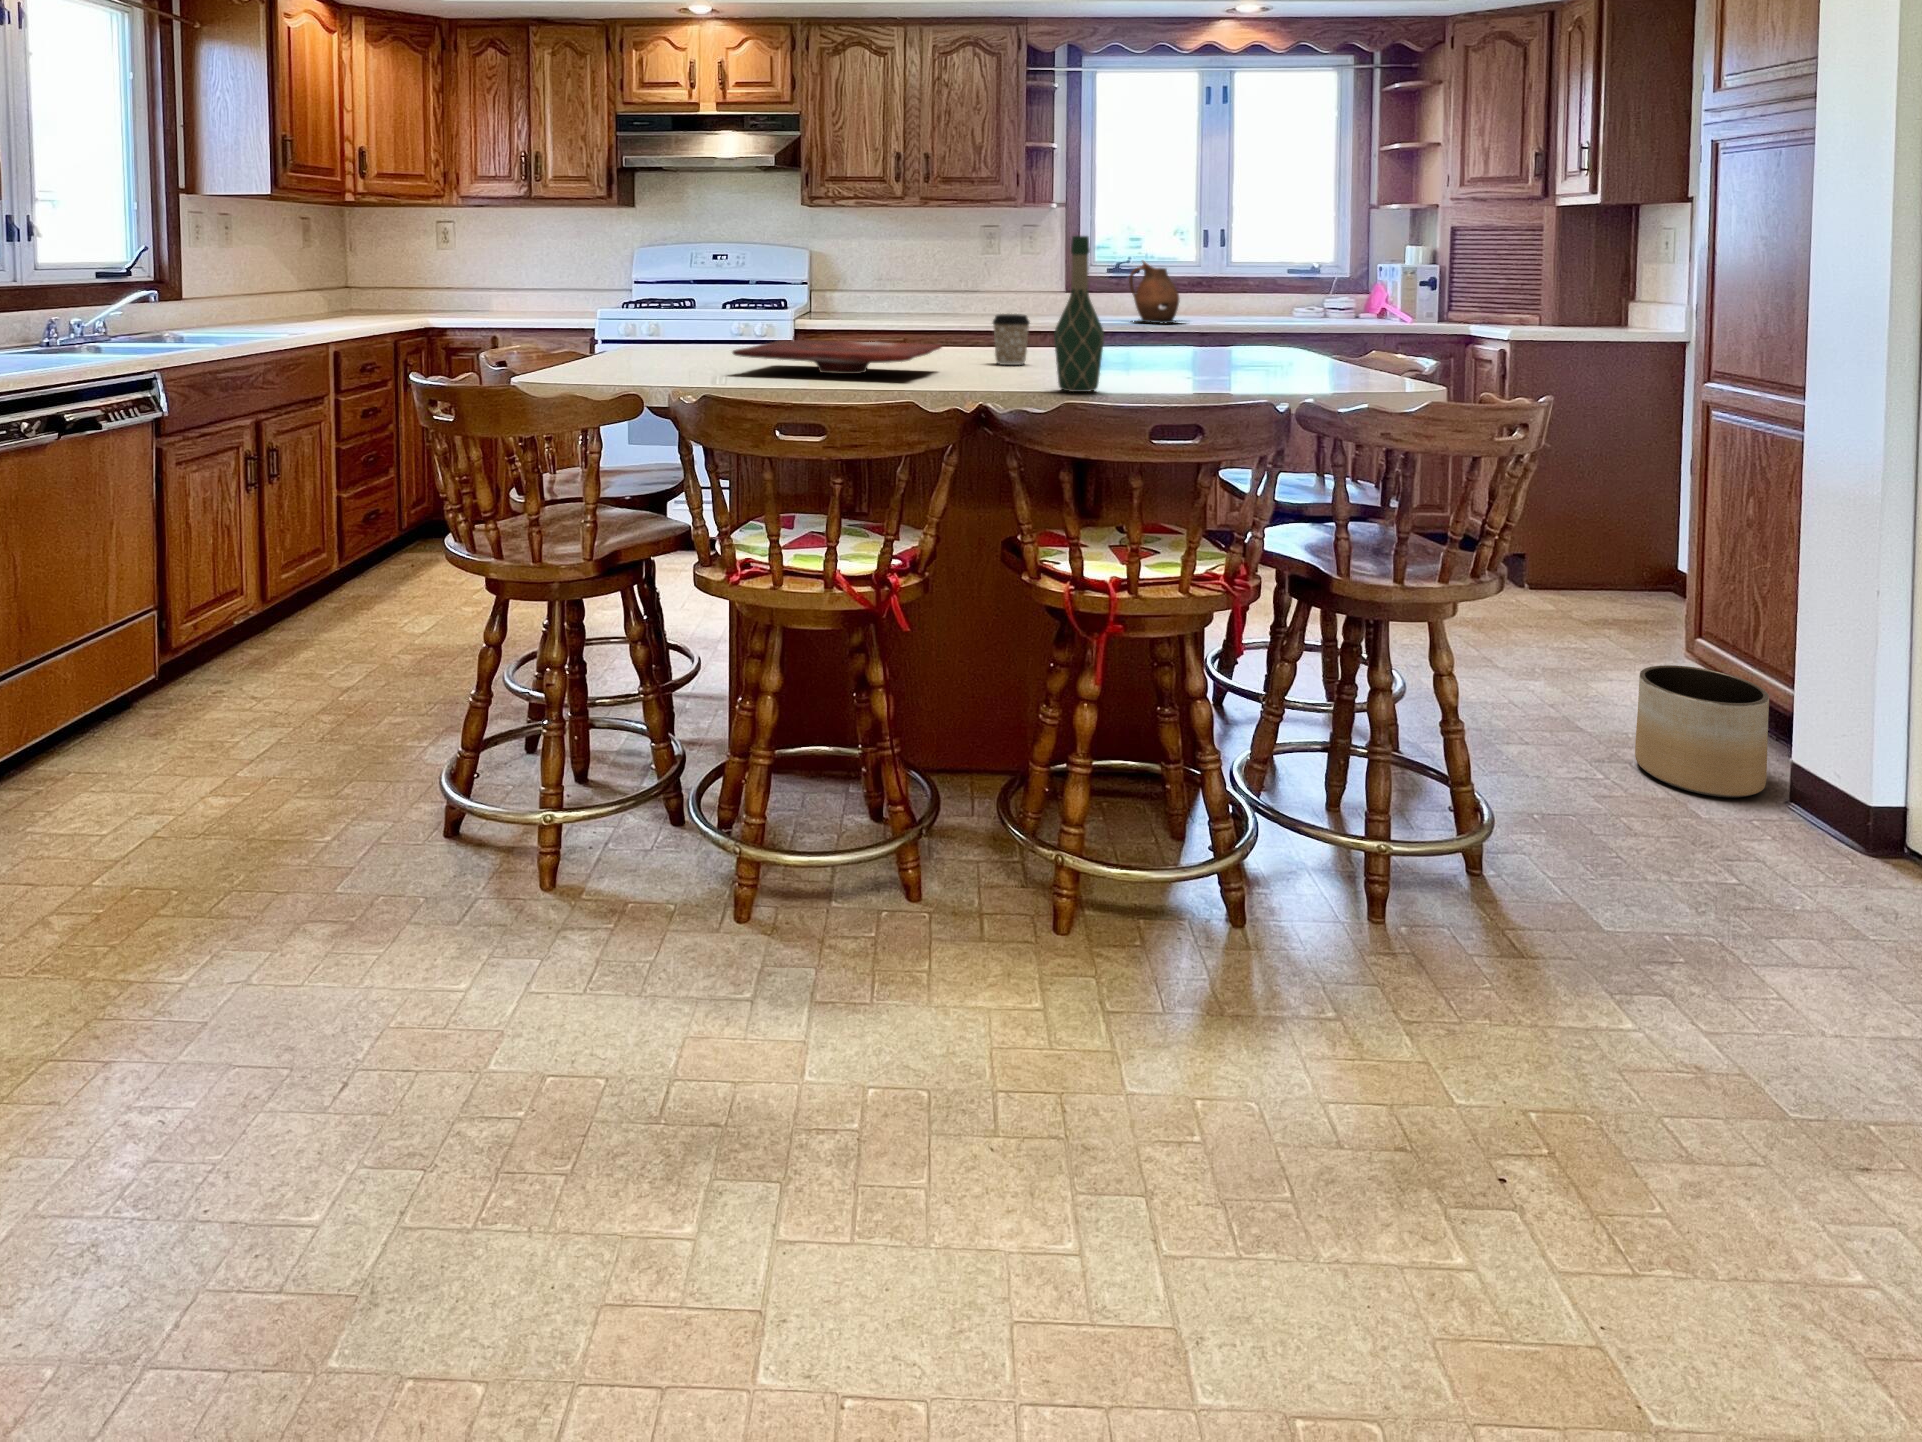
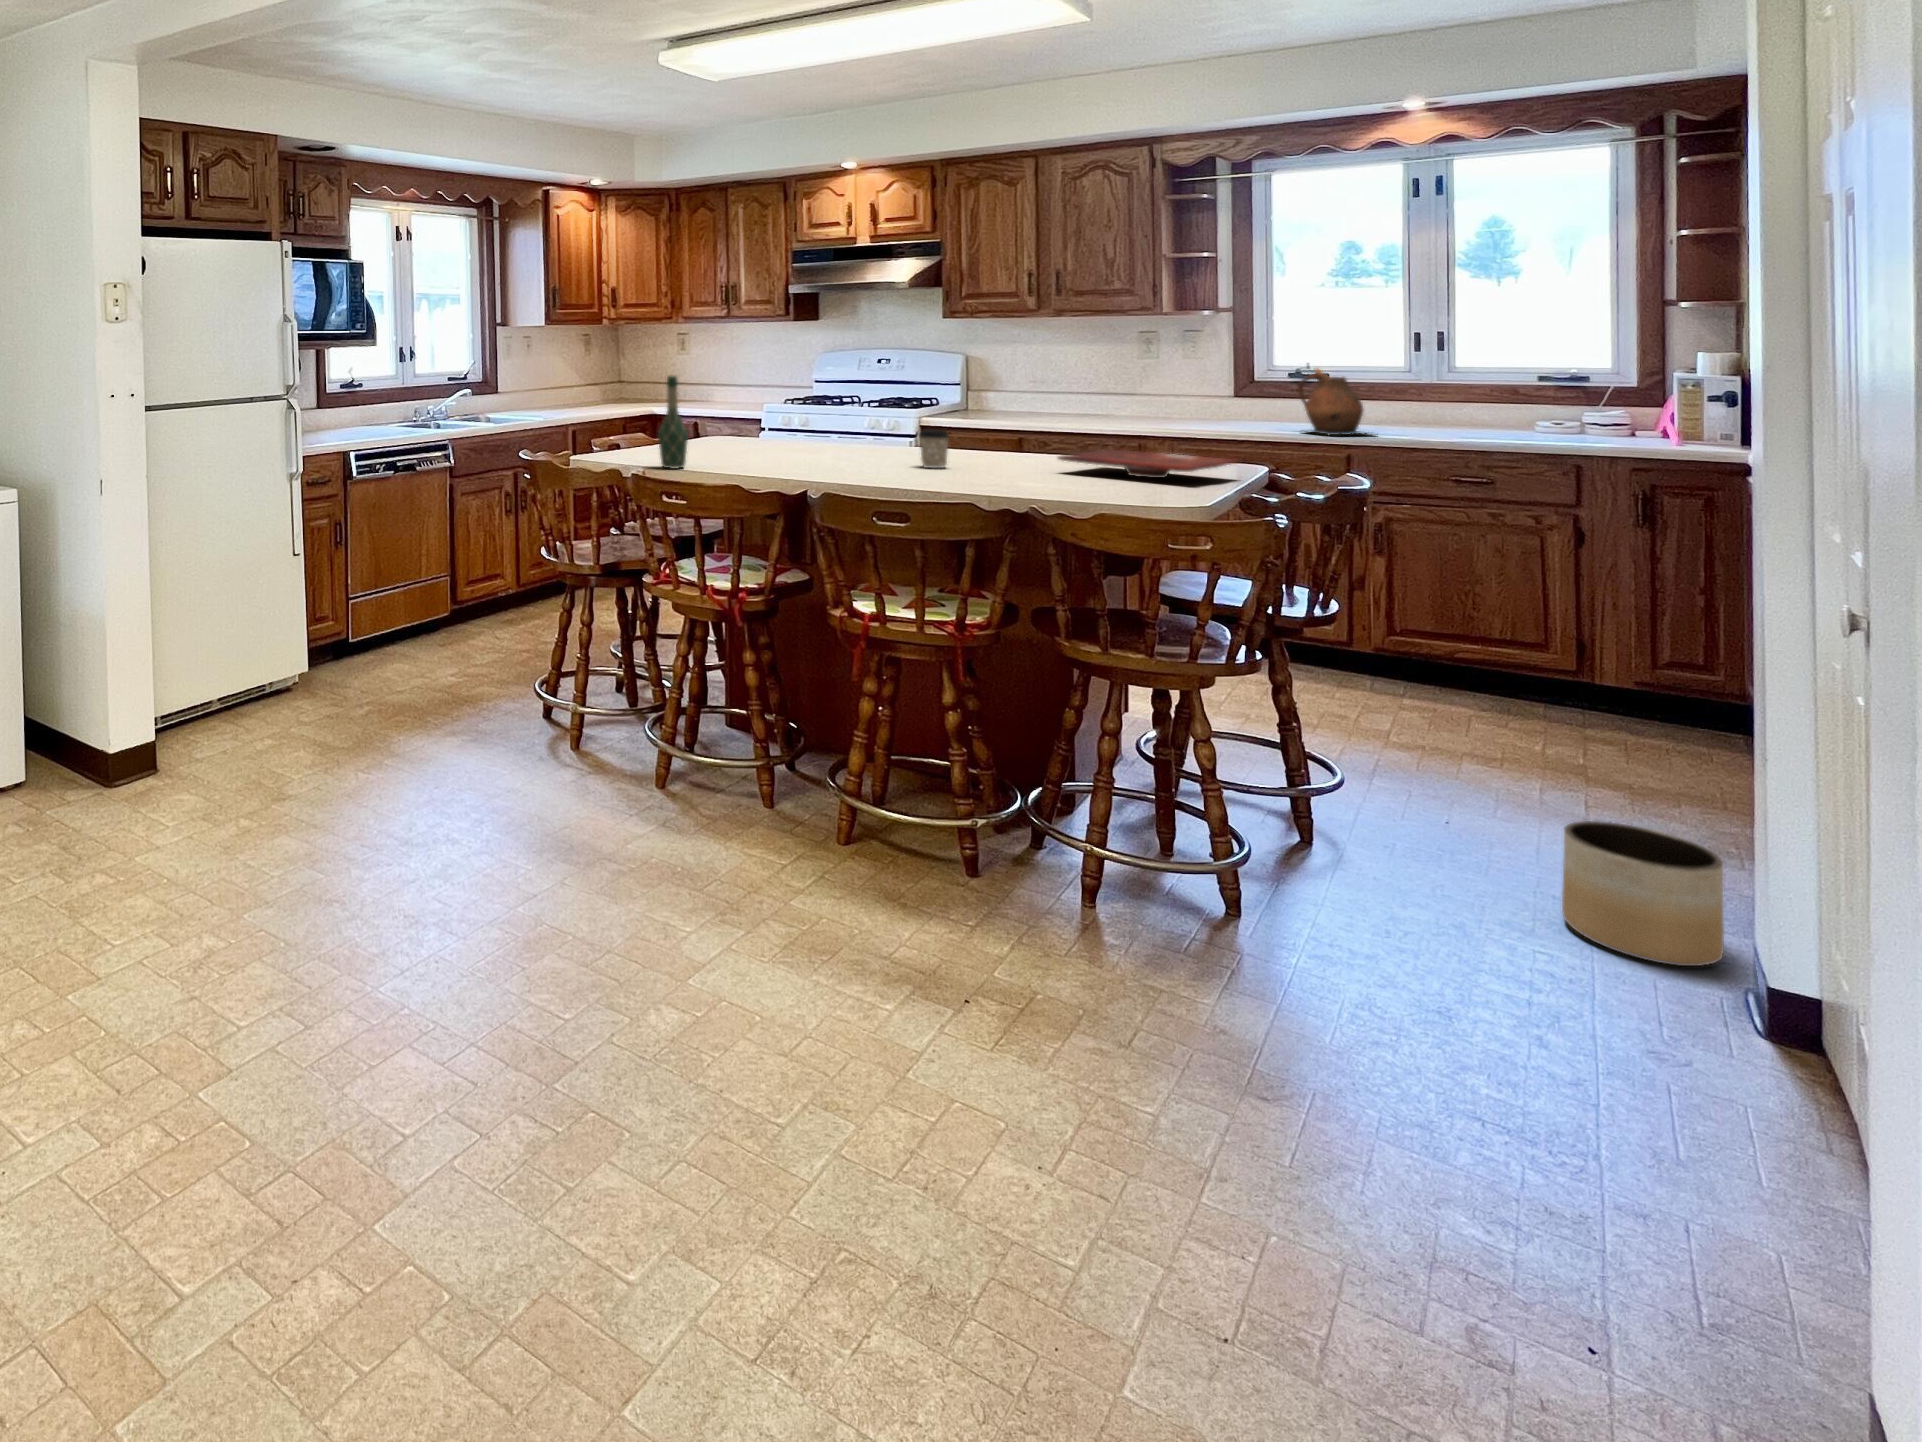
wine bottle: present [1054,236,1104,392] -> present [658,376,688,469]
cutting board: present [733,340,942,374] -> present [1058,449,1237,478]

